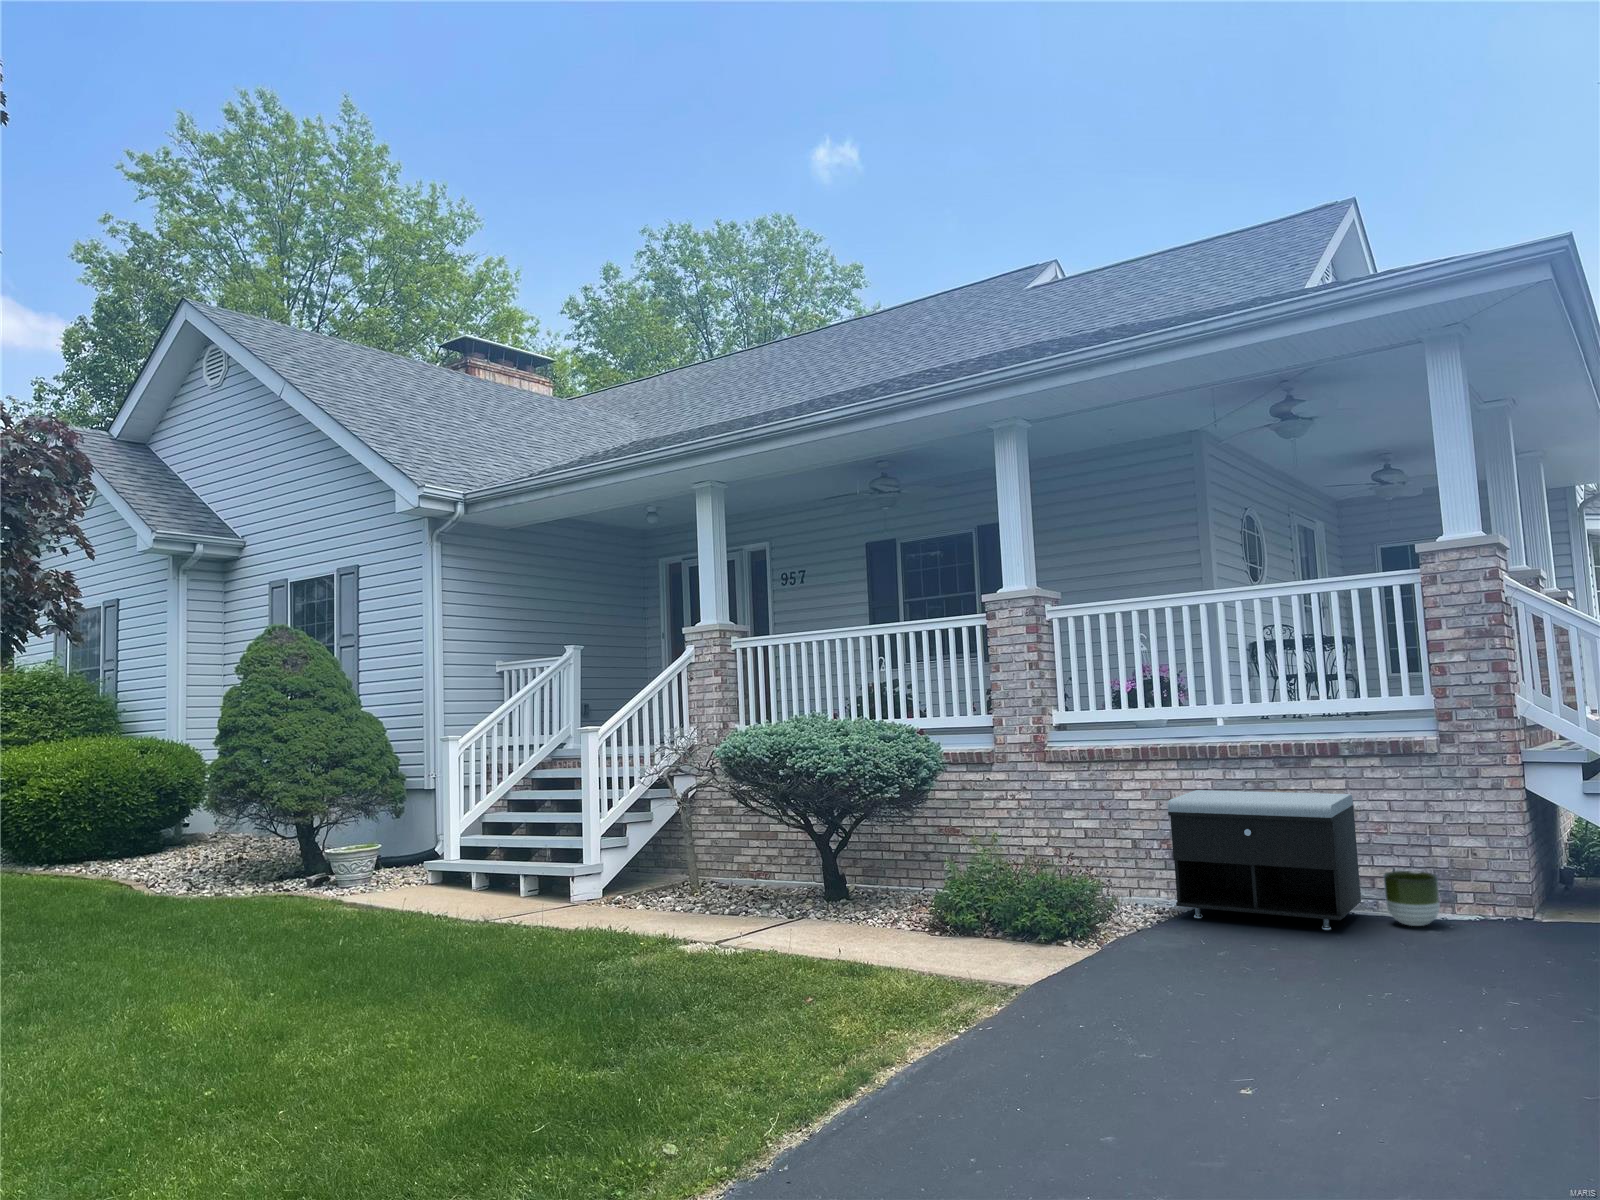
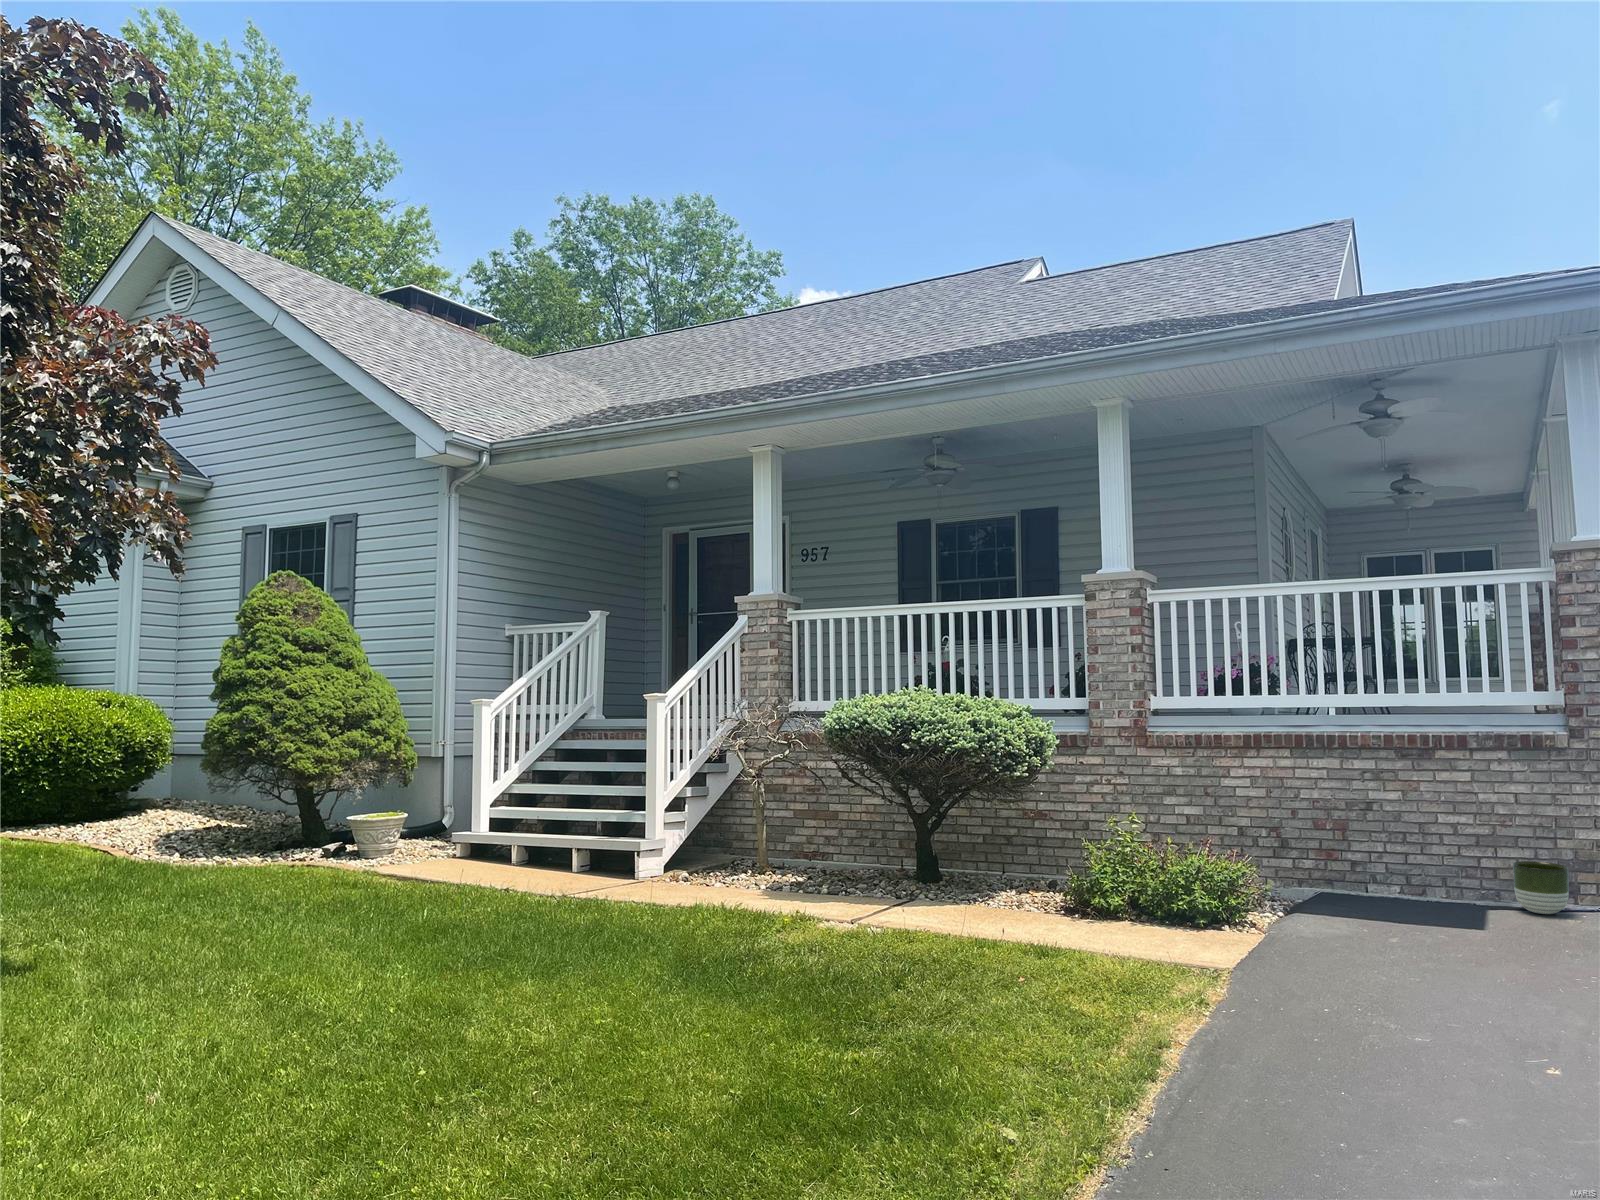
storage bench: present [1168,790,1361,930] -> none [1306,778,1484,917]

